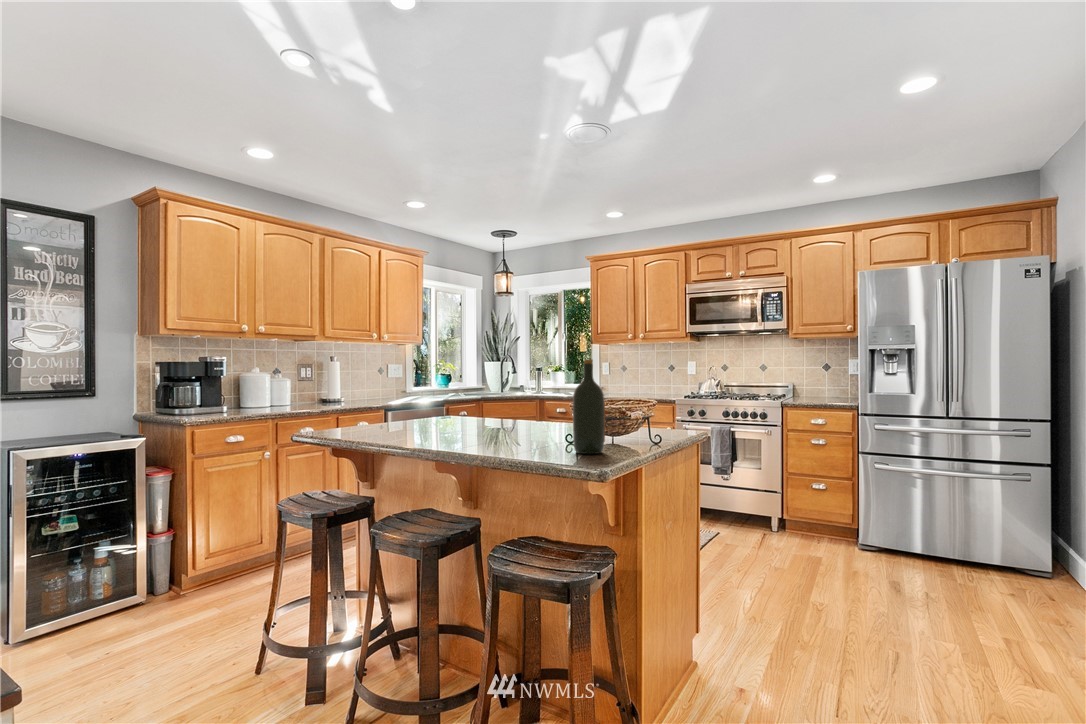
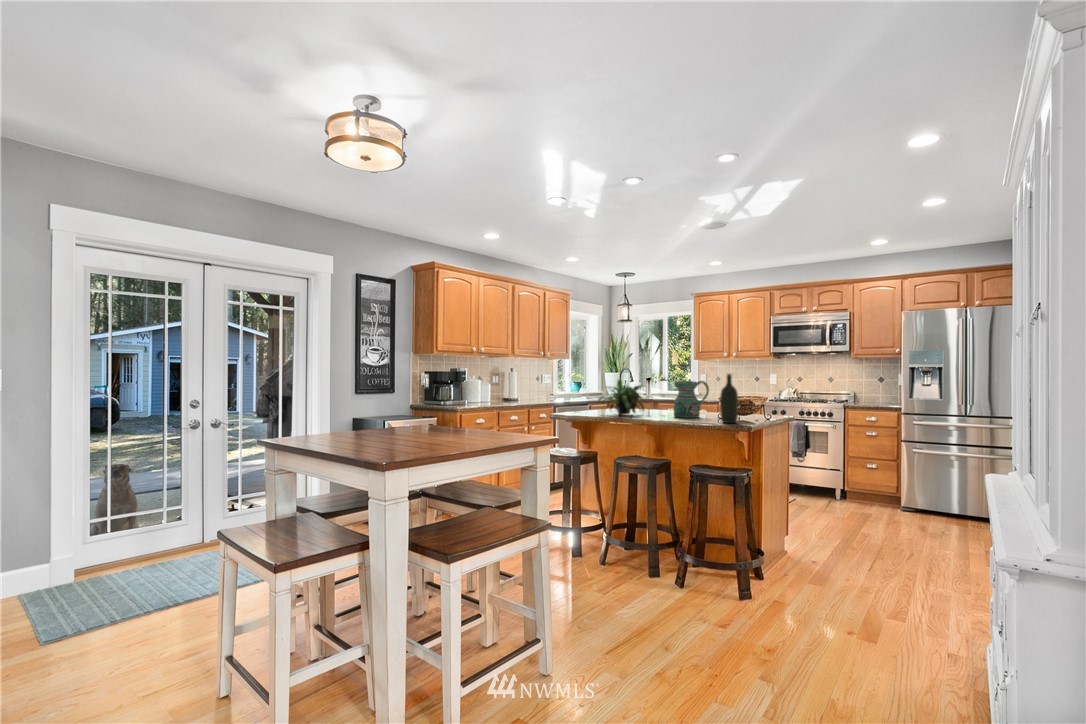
potted plant: none [383,372,469,435] -> present [598,379,644,415]
ceramic pitcher: none [508,373,568,439] -> present [674,381,709,418]

